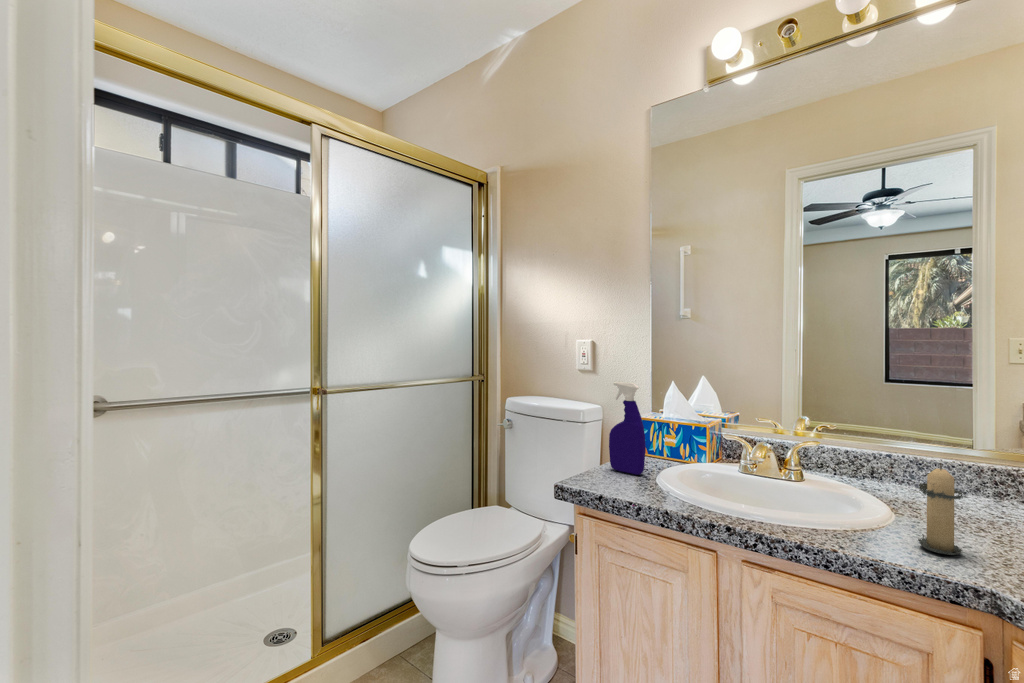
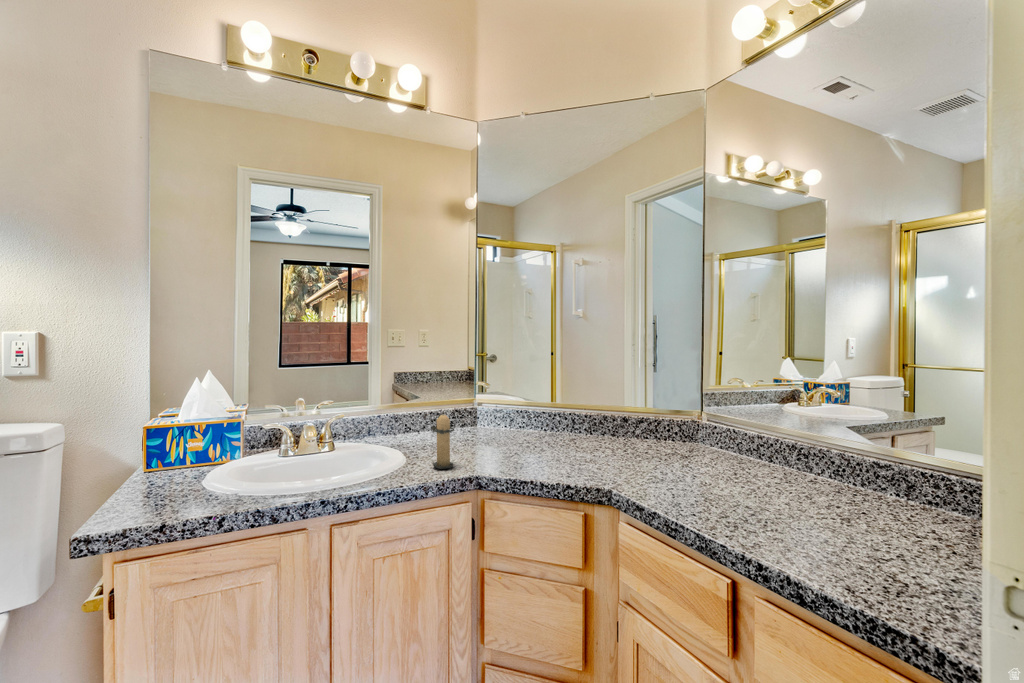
spray bottle: present [609,381,646,475] -> none [130,384,187,492]

